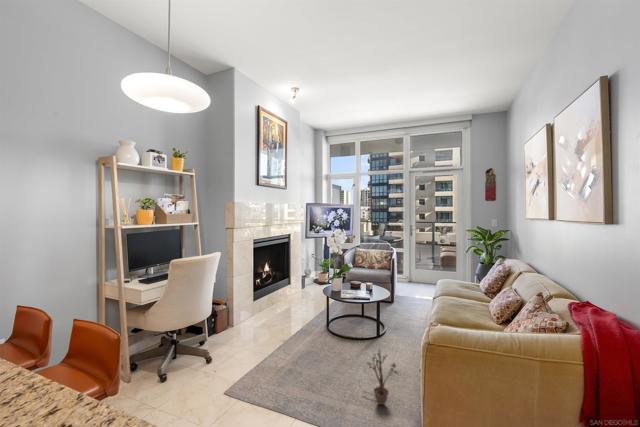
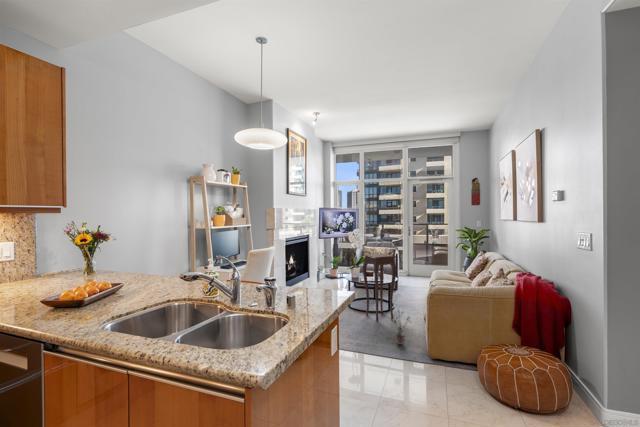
side table: none [341,261,385,353] -> present [363,253,396,320]

